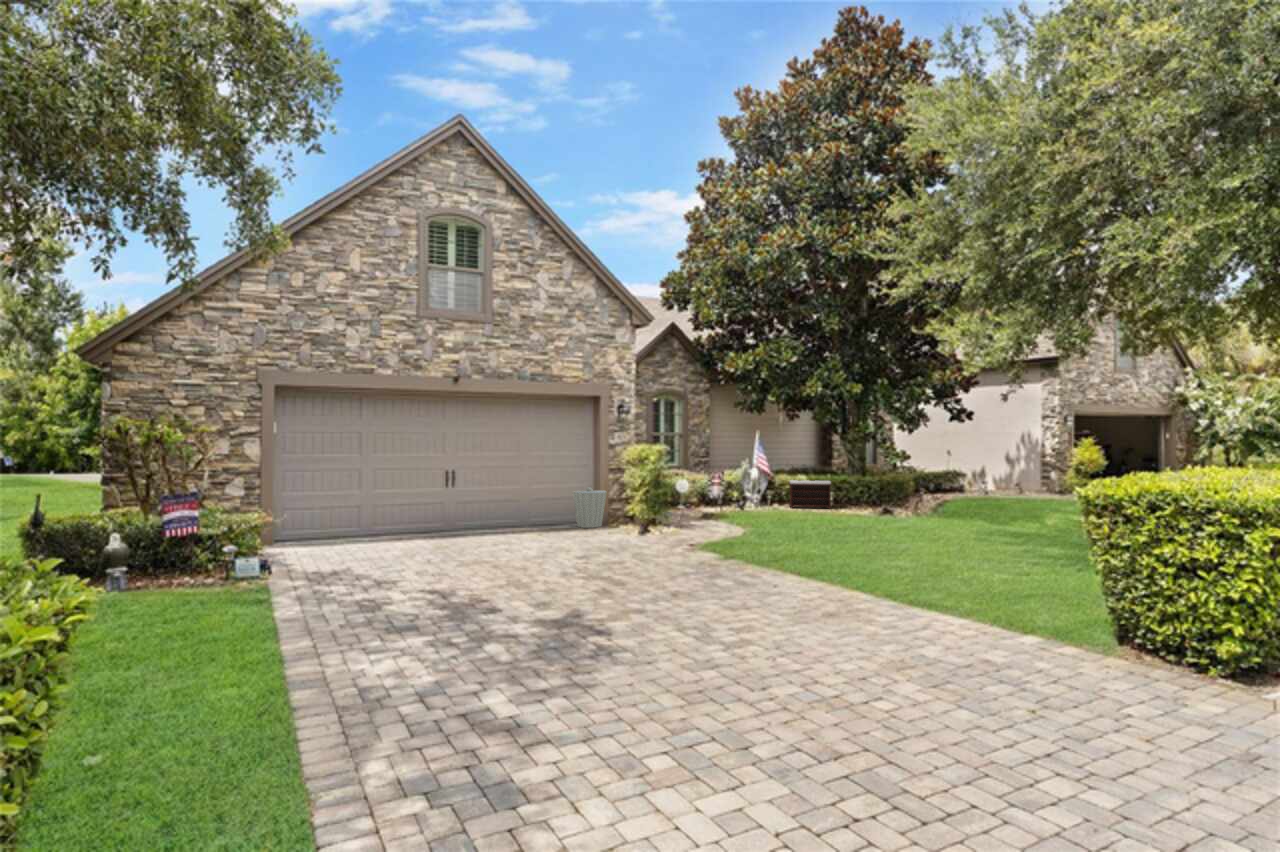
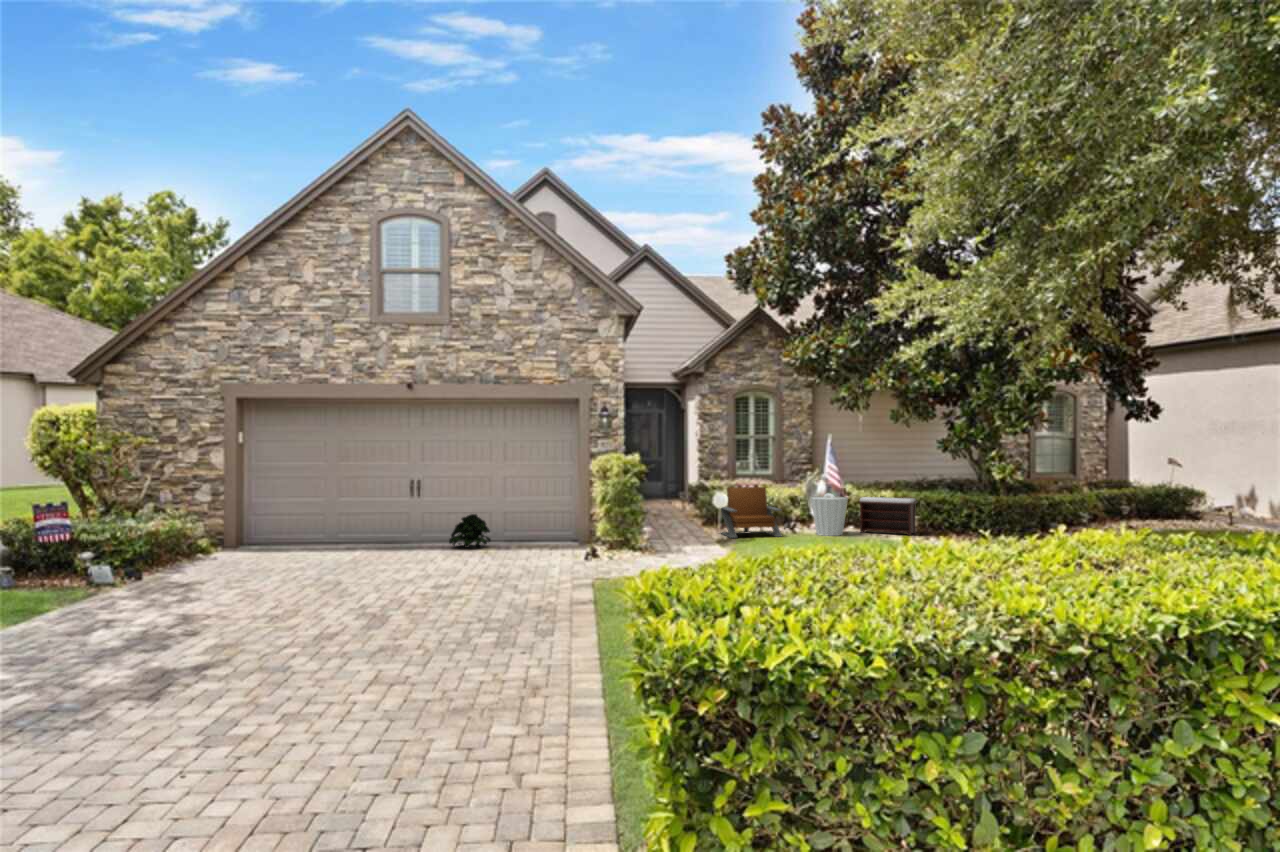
lounge chair: none [689,473,745,516] -> present [721,487,782,538]
trash can: present [572,487,607,528] -> present [811,493,848,536]
potted plant: none [493,501,530,533] -> present [449,514,491,548]

